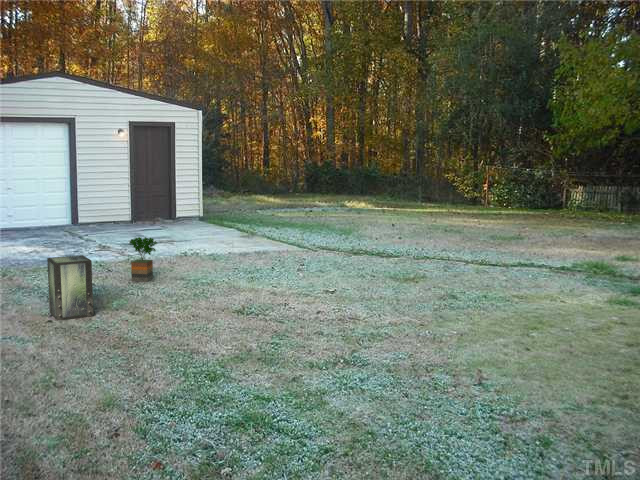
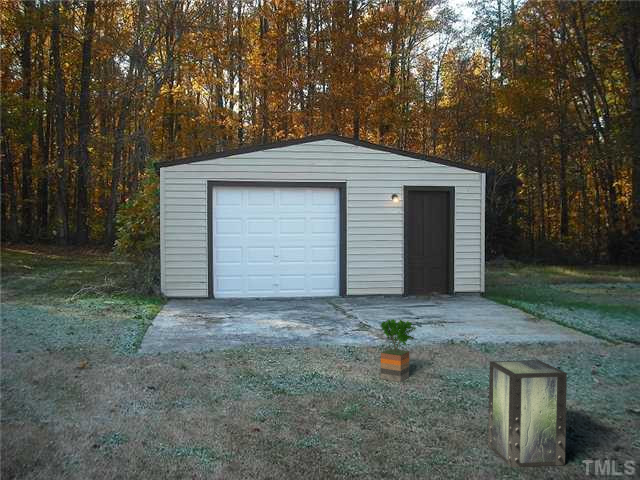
storage box: present [47,255,93,321] -> present [488,360,567,467]

